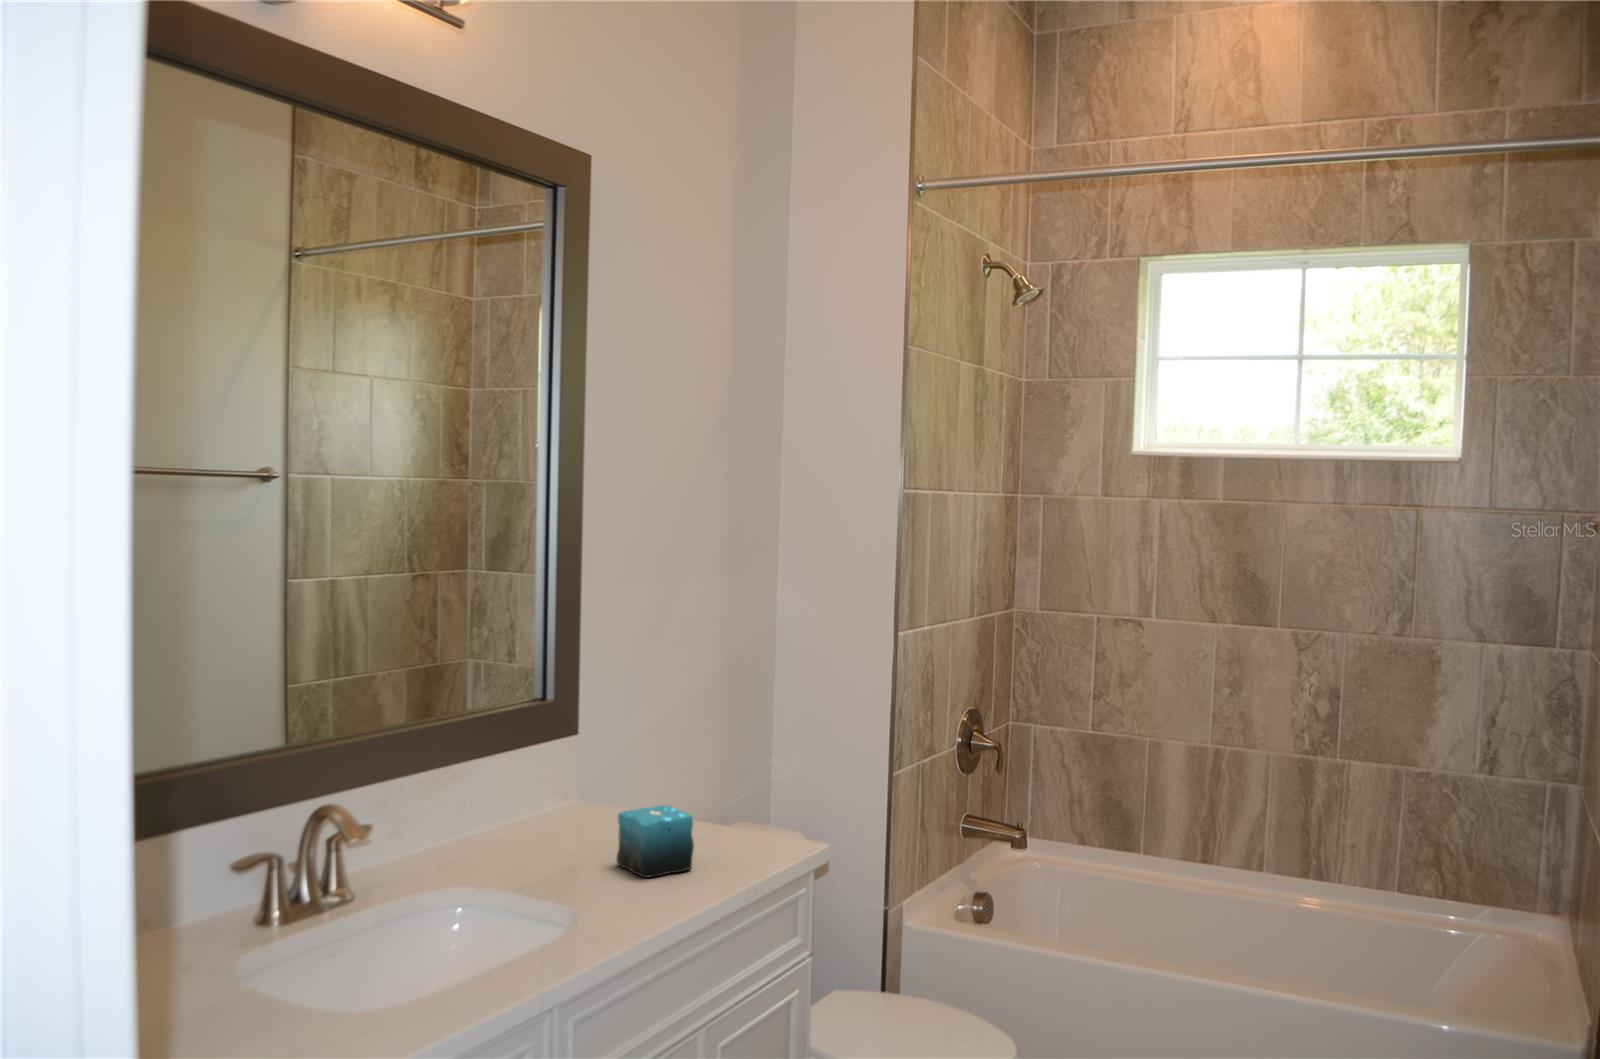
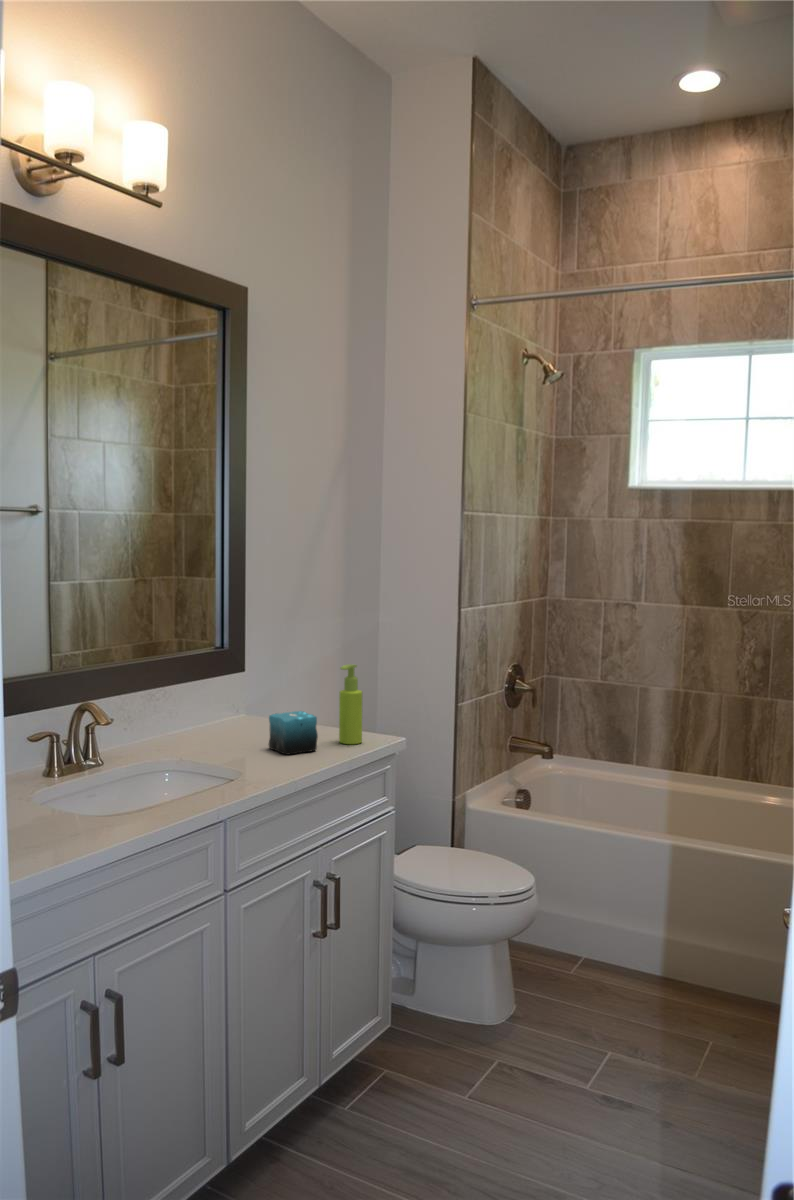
soap dispenser: none [725,731,762,856] -> present [339,664,362,744]

